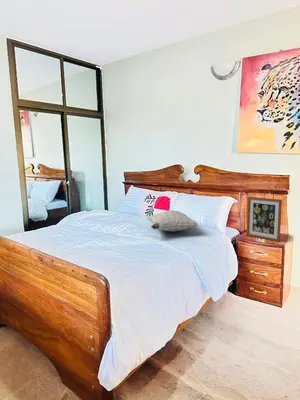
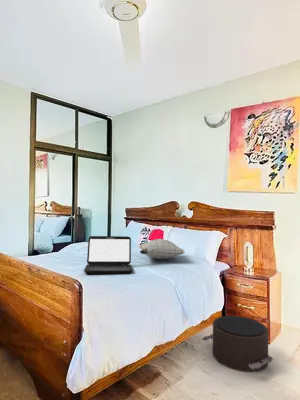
picture frame: present [247,197,282,242] -> none [236,231,267,275]
laptop: none [96,212,148,257] -> present [84,236,132,274]
pouf: none [217,284,291,339] -> present [202,316,273,372]

